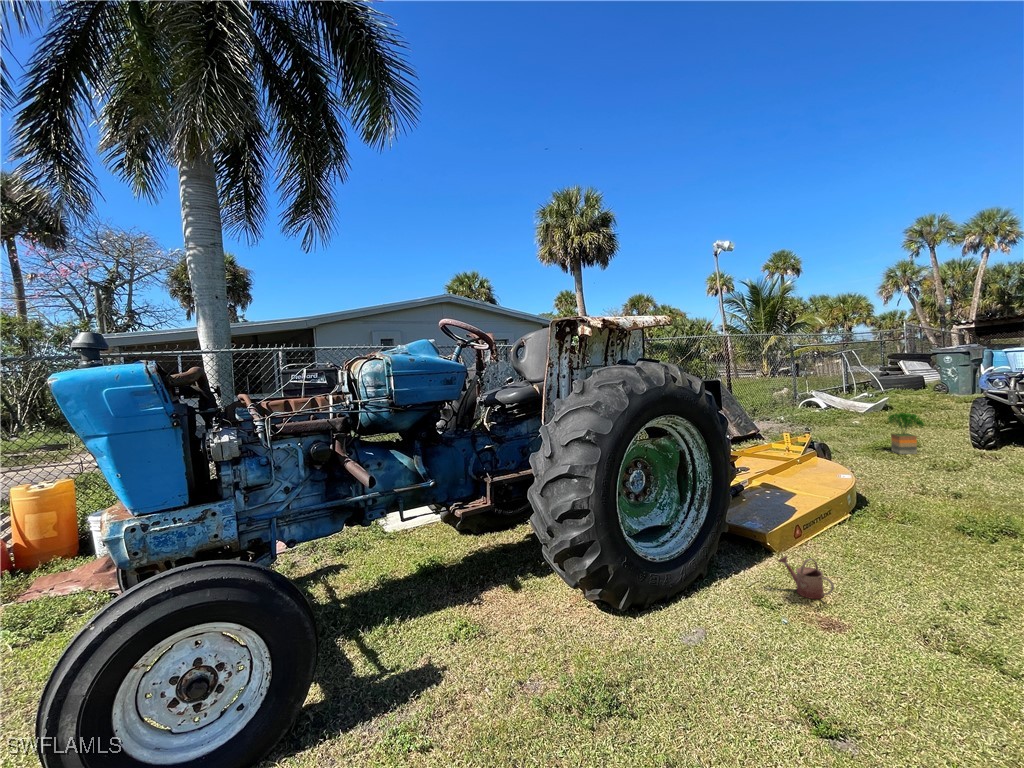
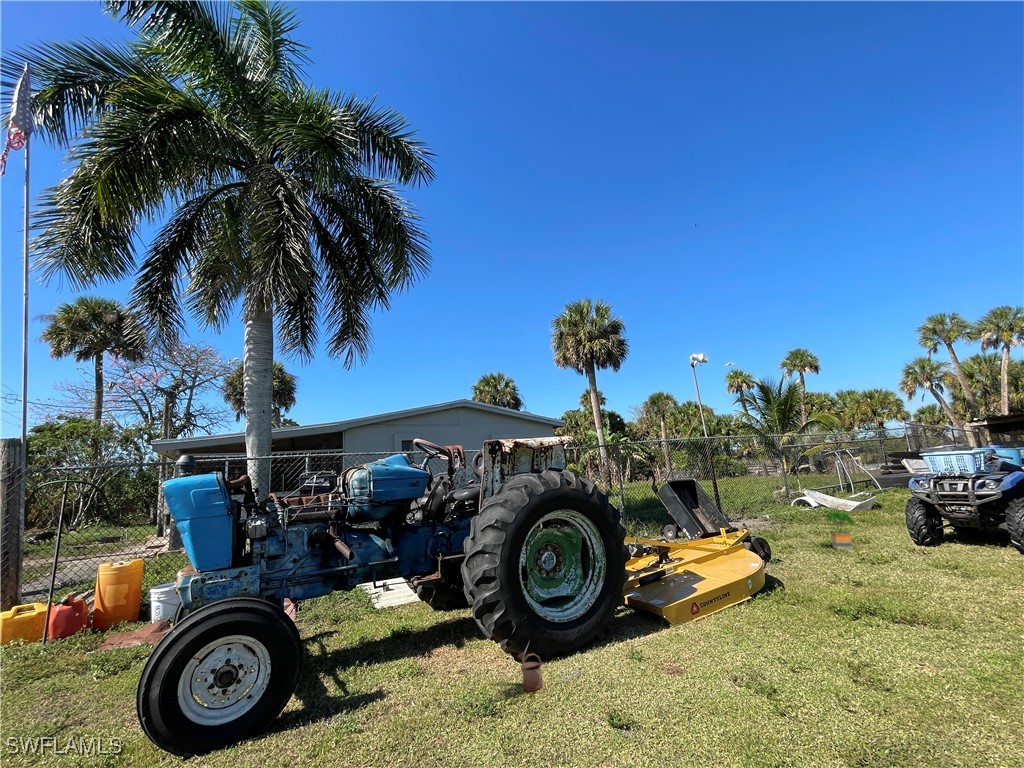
watering can: present [778,556,834,599] -> present [518,653,543,691]

